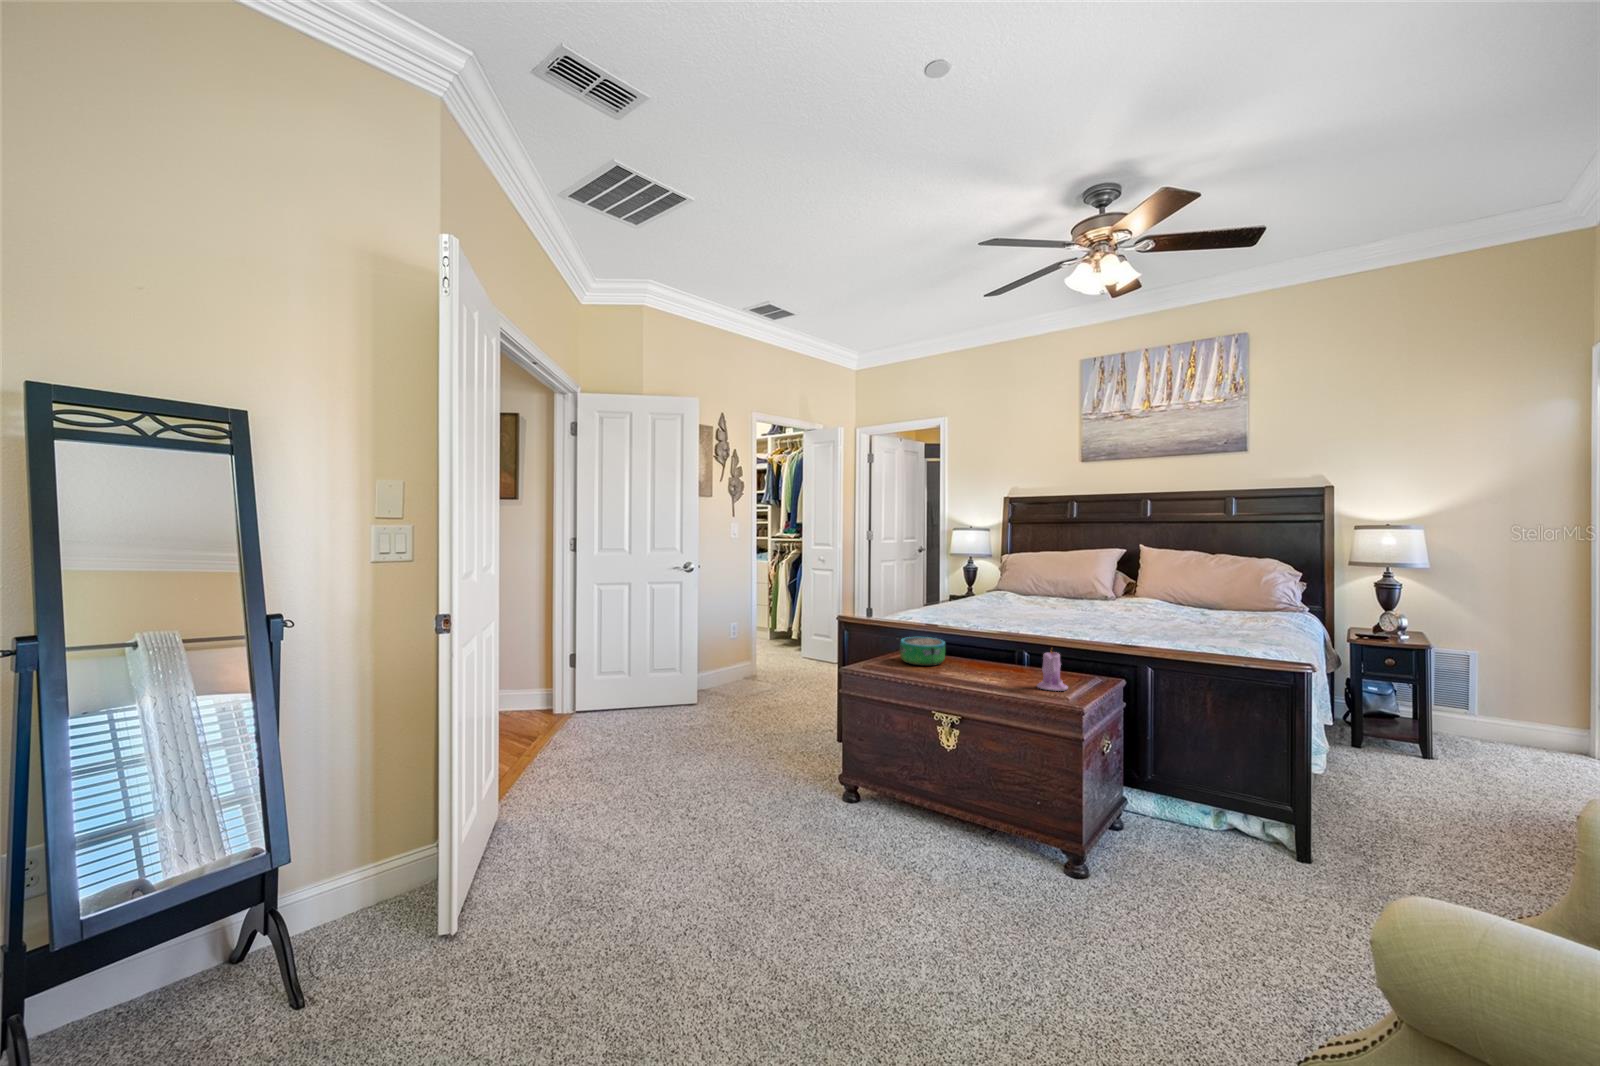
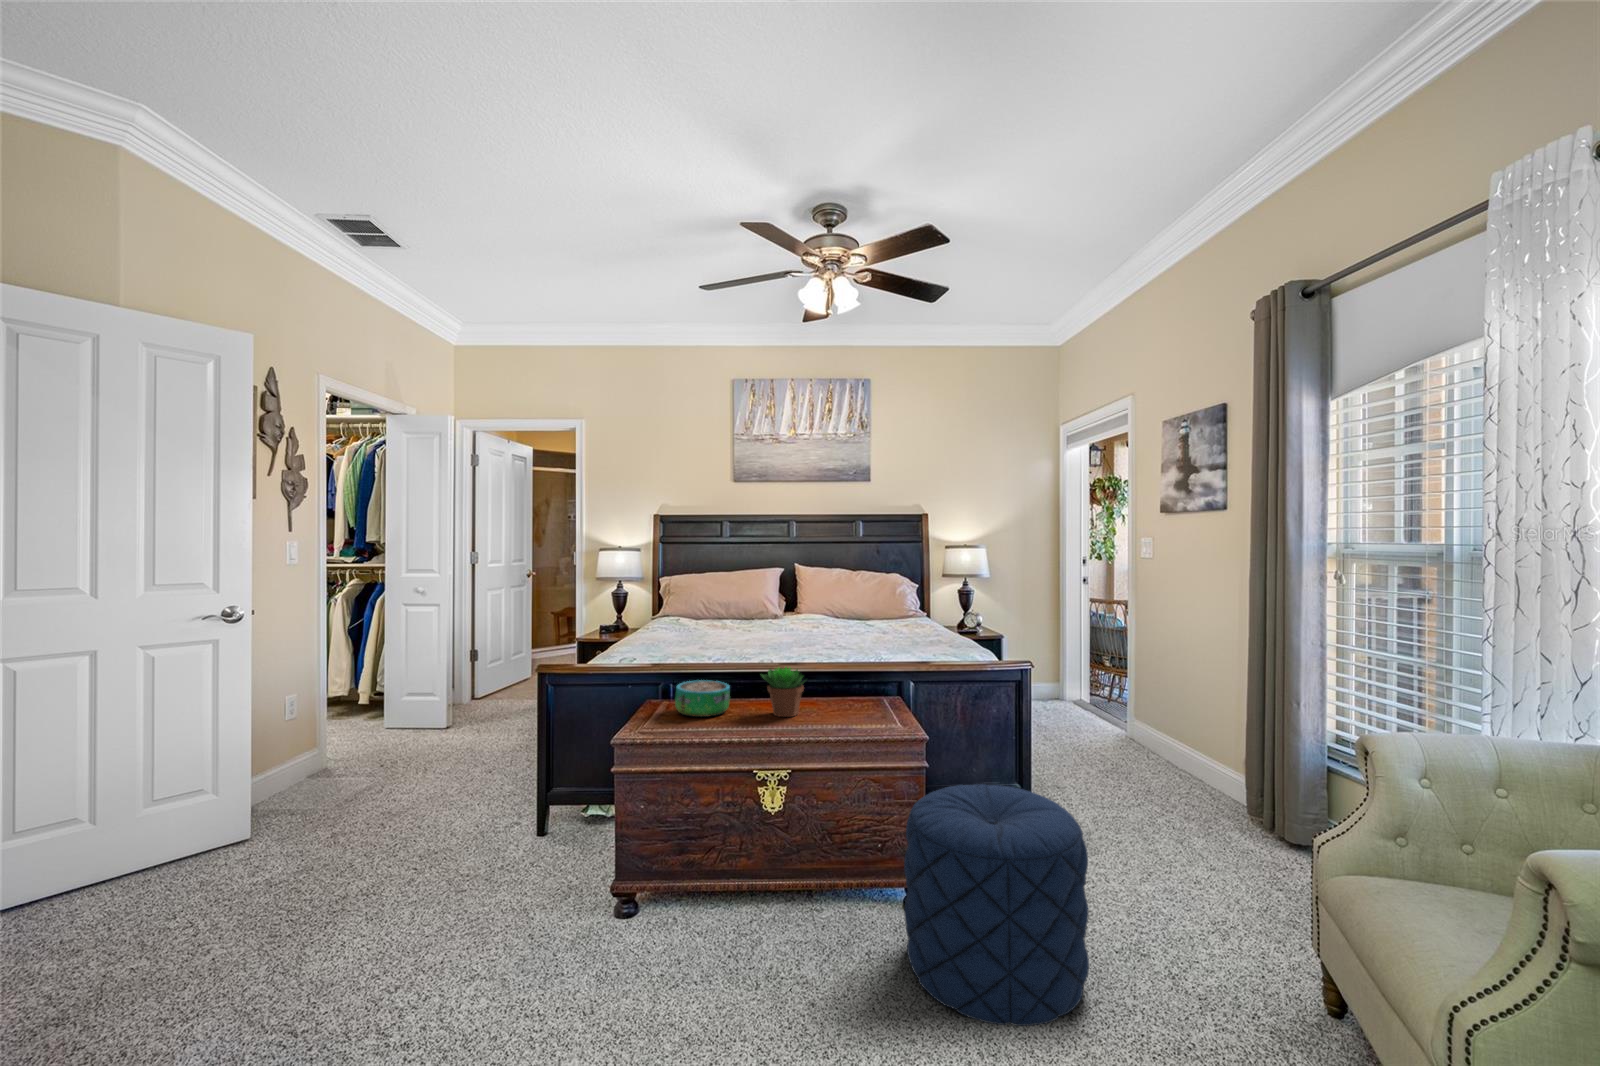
succulent plant: none [960,631,1004,676] -> present [761,667,804,717]
candle: present [1037,651,1068,691] -> none [855,674,887,720]
pouf: none [1009,761,1202,996] -> present [904,784,1089,1026]

